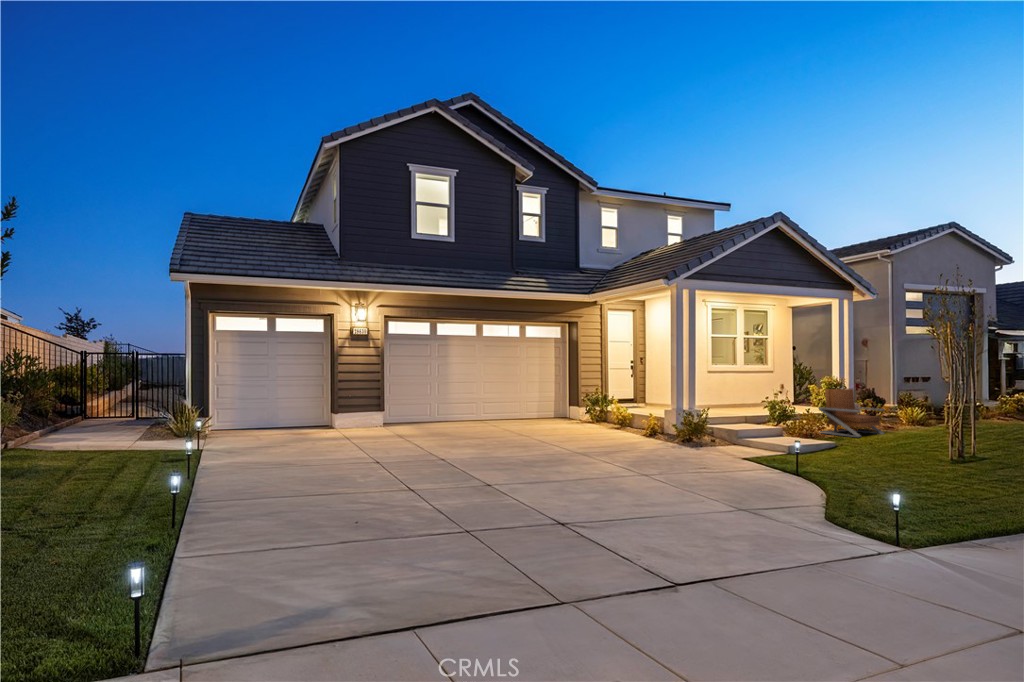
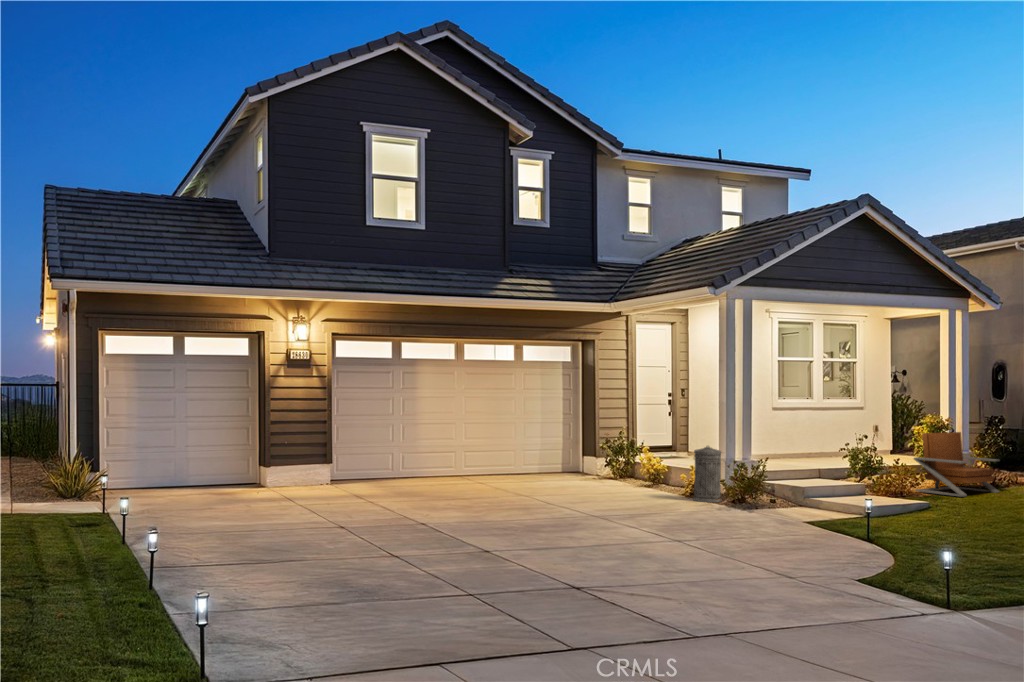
trash can: none [652,398,673,441] -> present [693,446,722,502]

